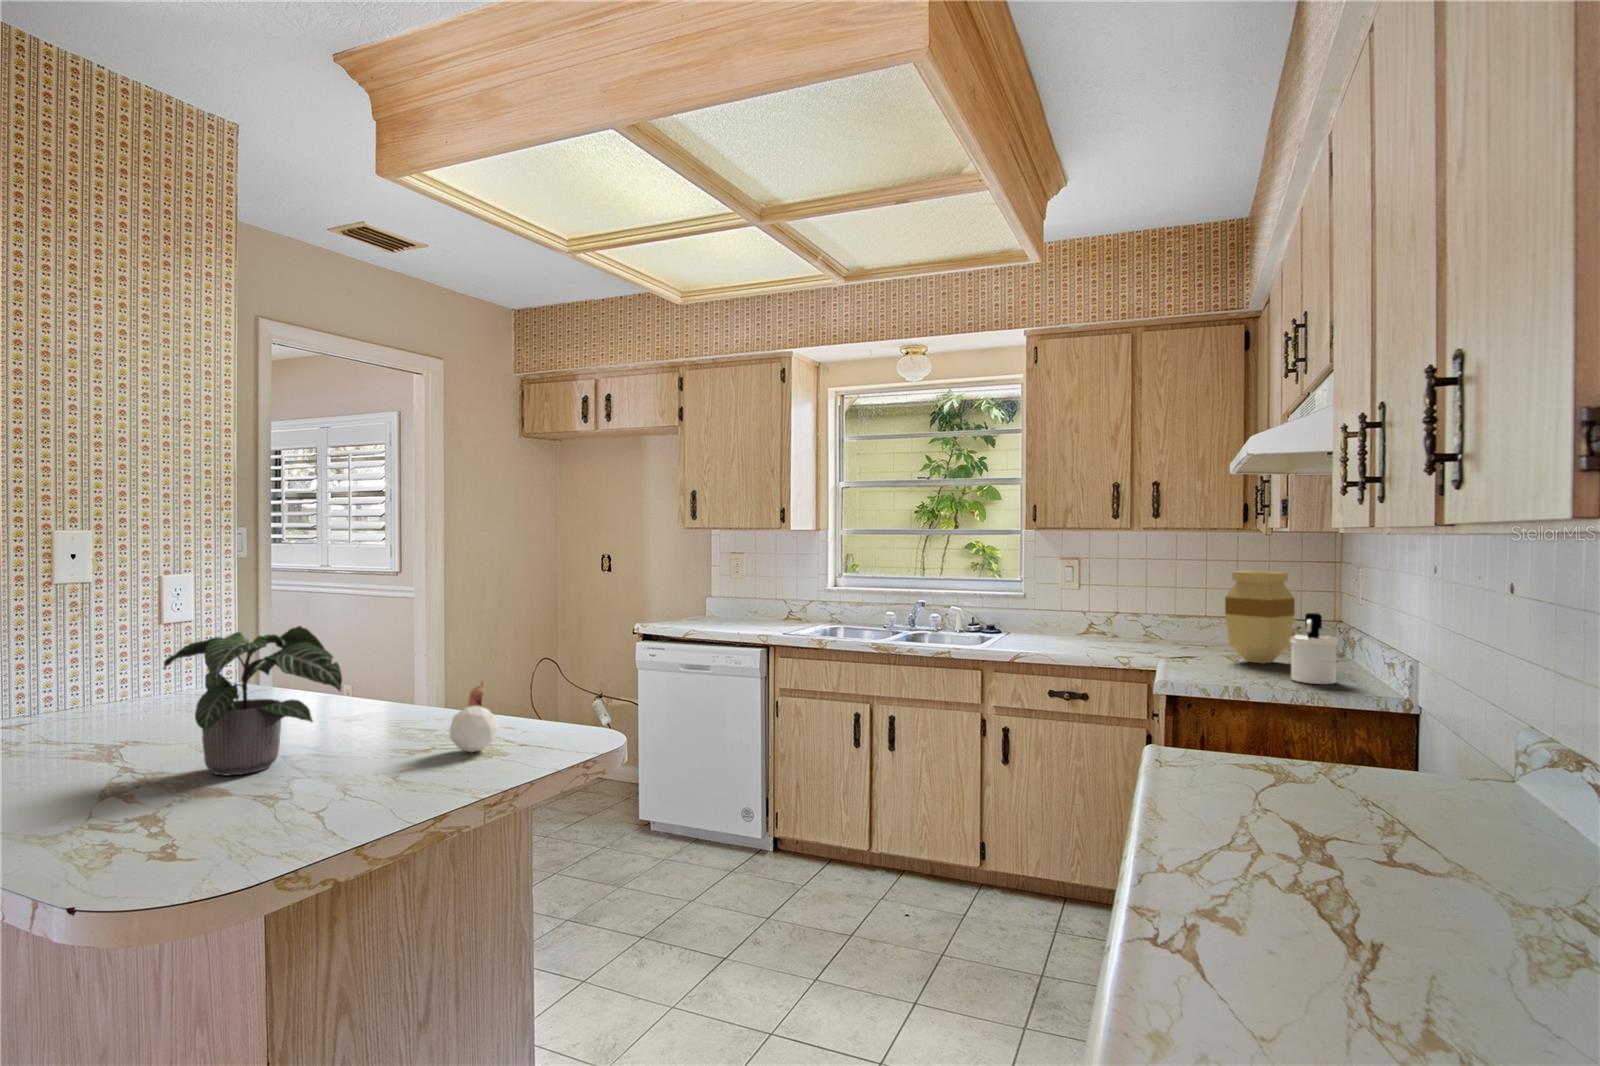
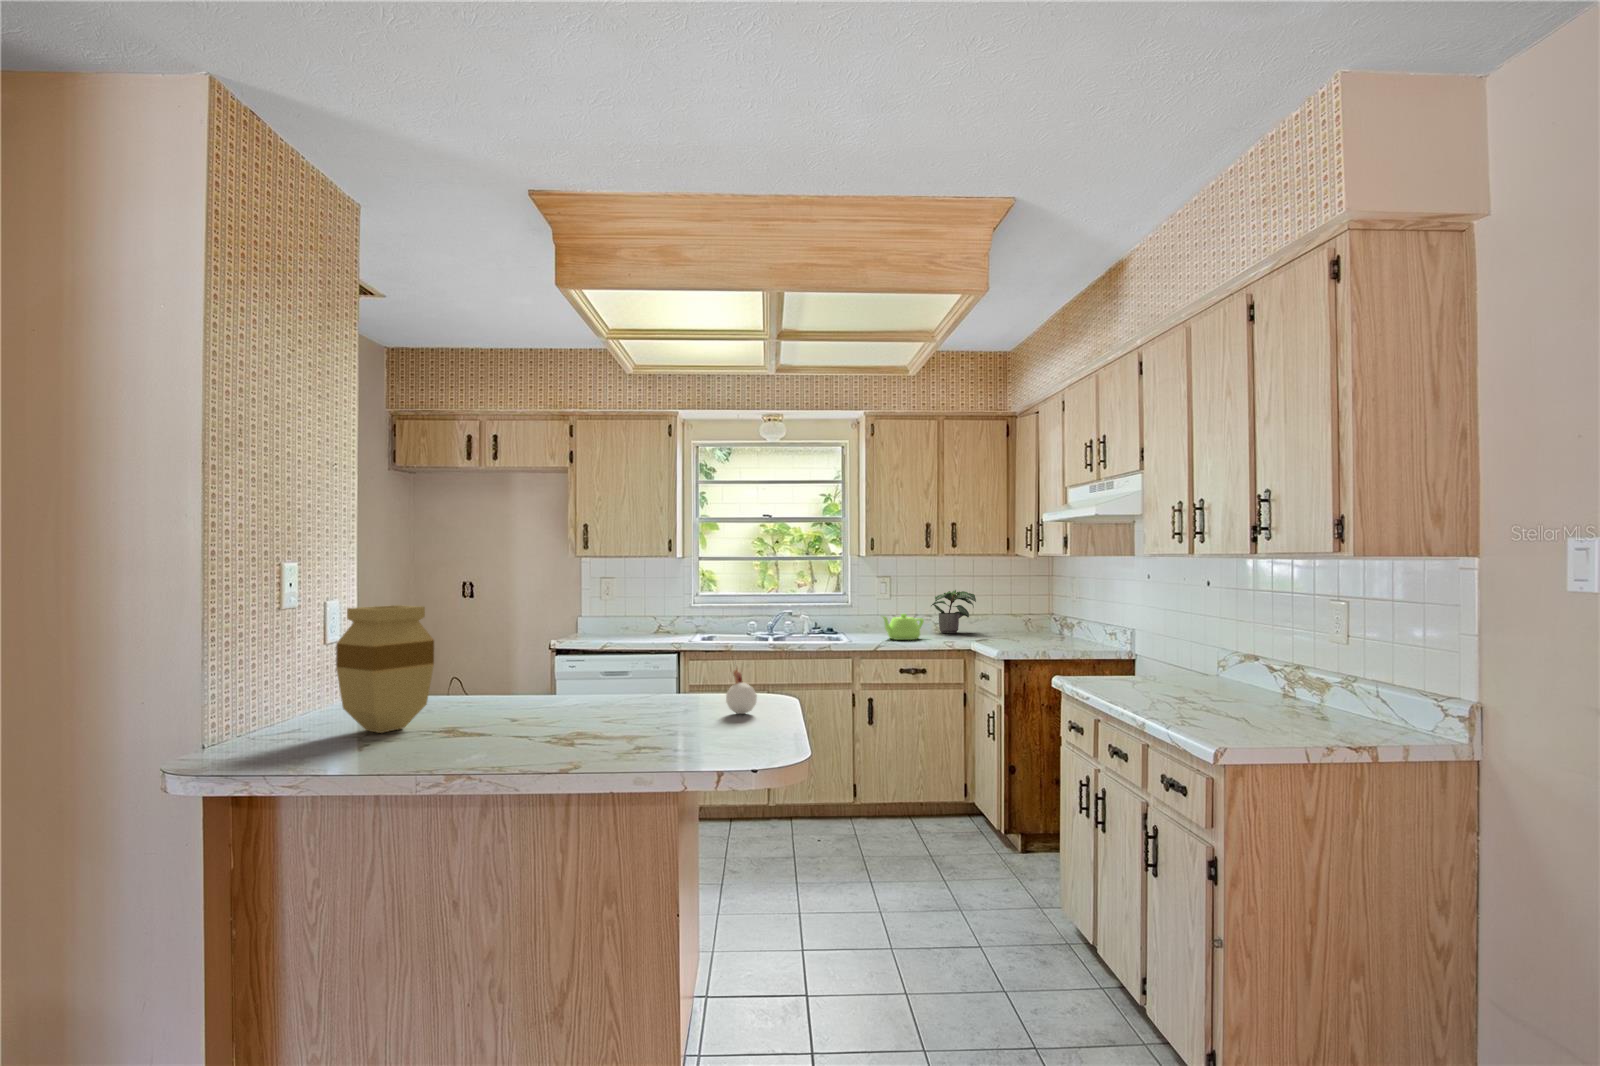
vase: present [1225,571,1295,663] -> present [336,605,434,733]
teapot: none [1033,612,1102,649] -> present [883,614,924,640]
soap dispenser: present [1289,613,1338,684] -> none [1057,606,1083,648]
potted plant: present [164,626,342,776] -> present [931,590,976,633]

